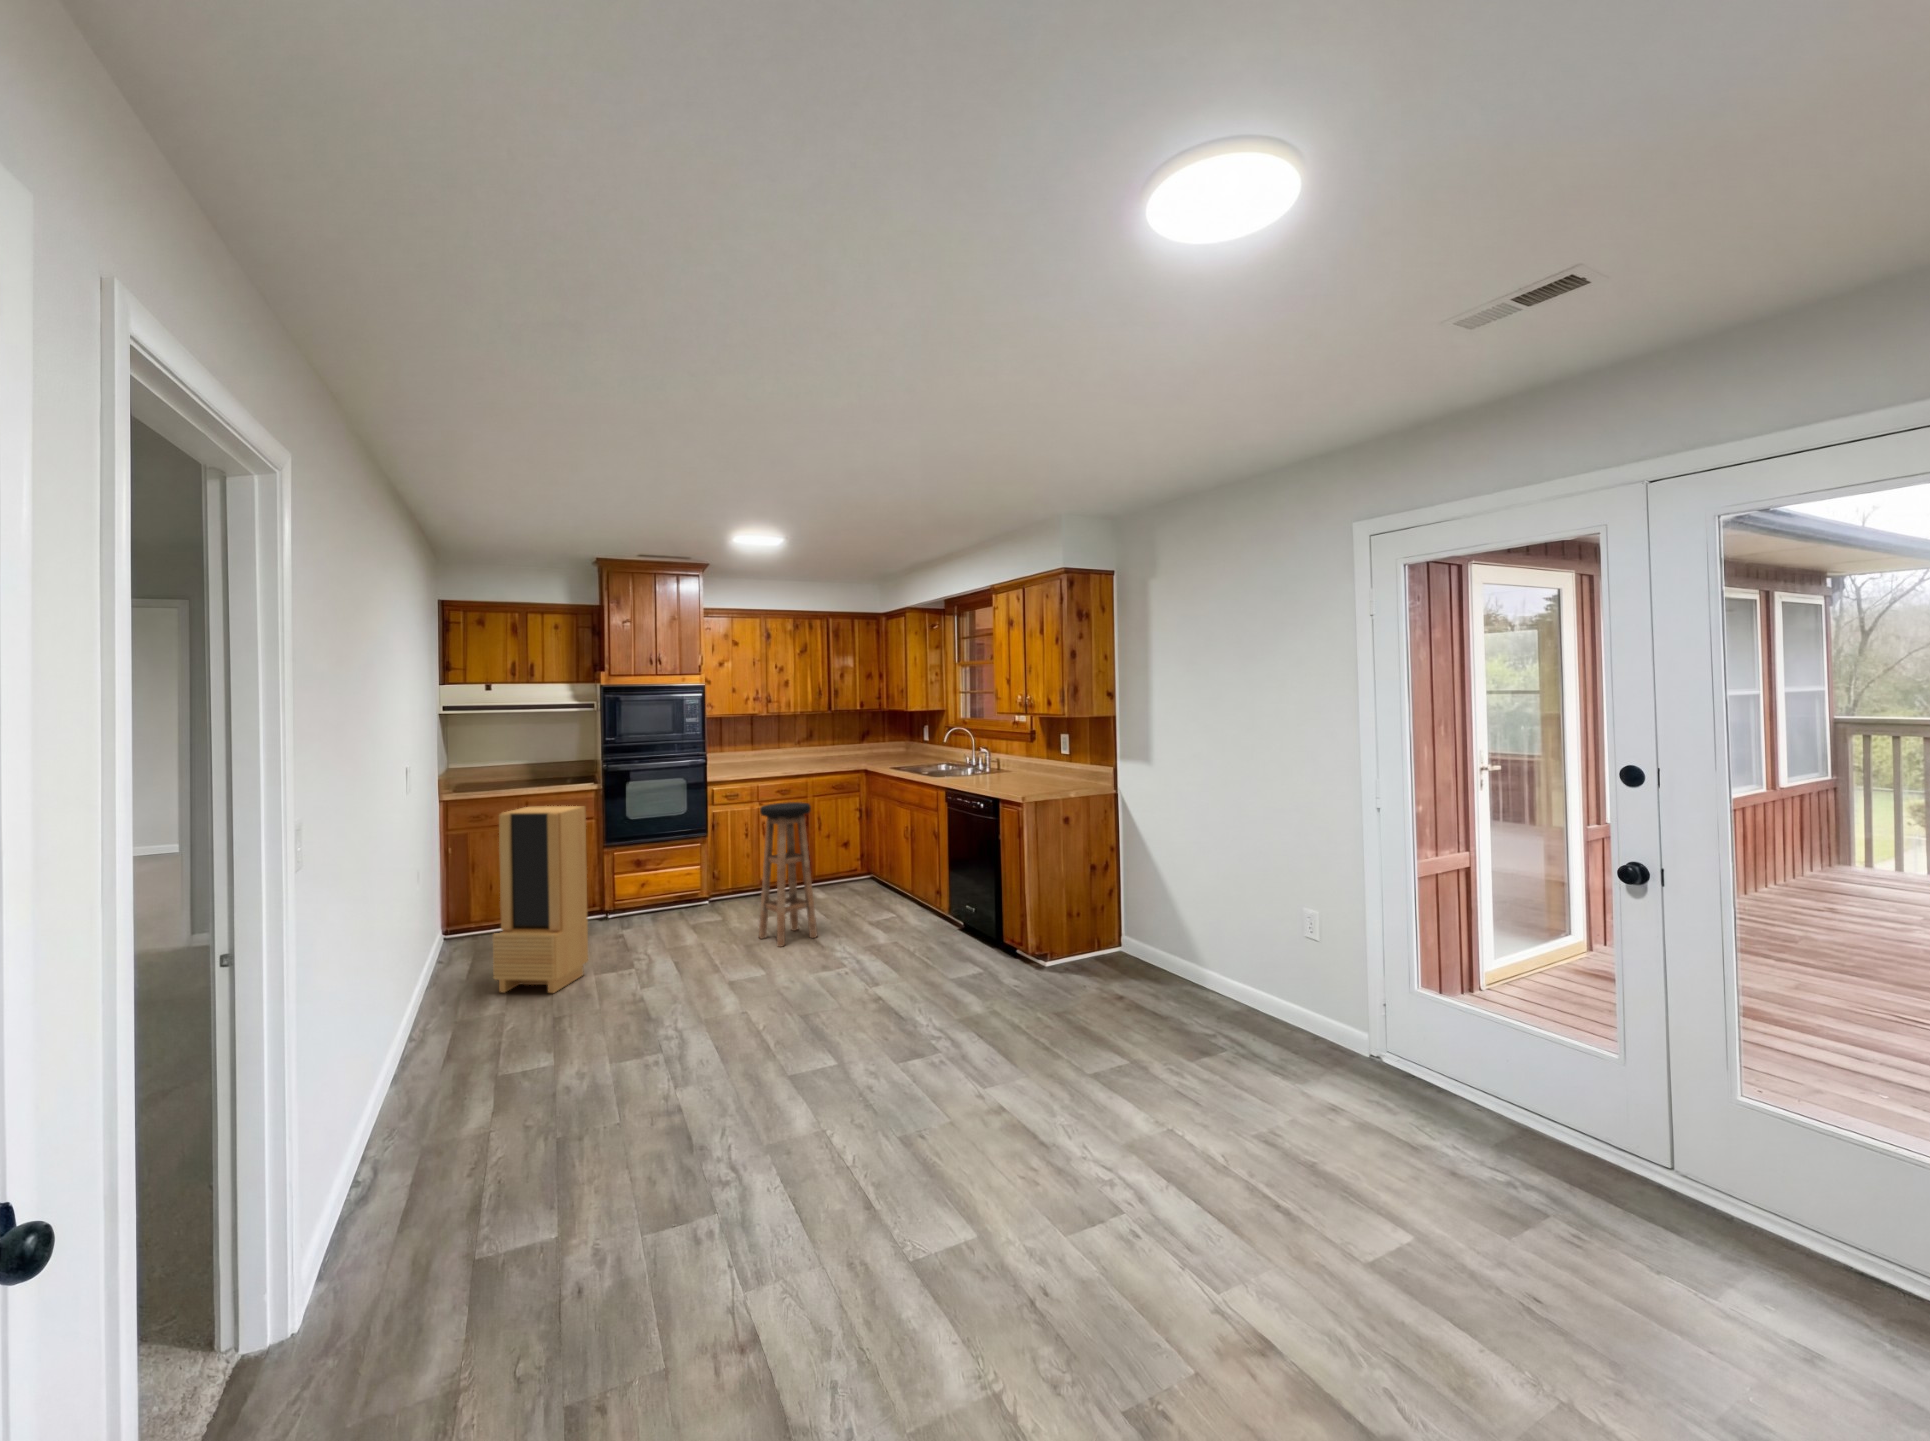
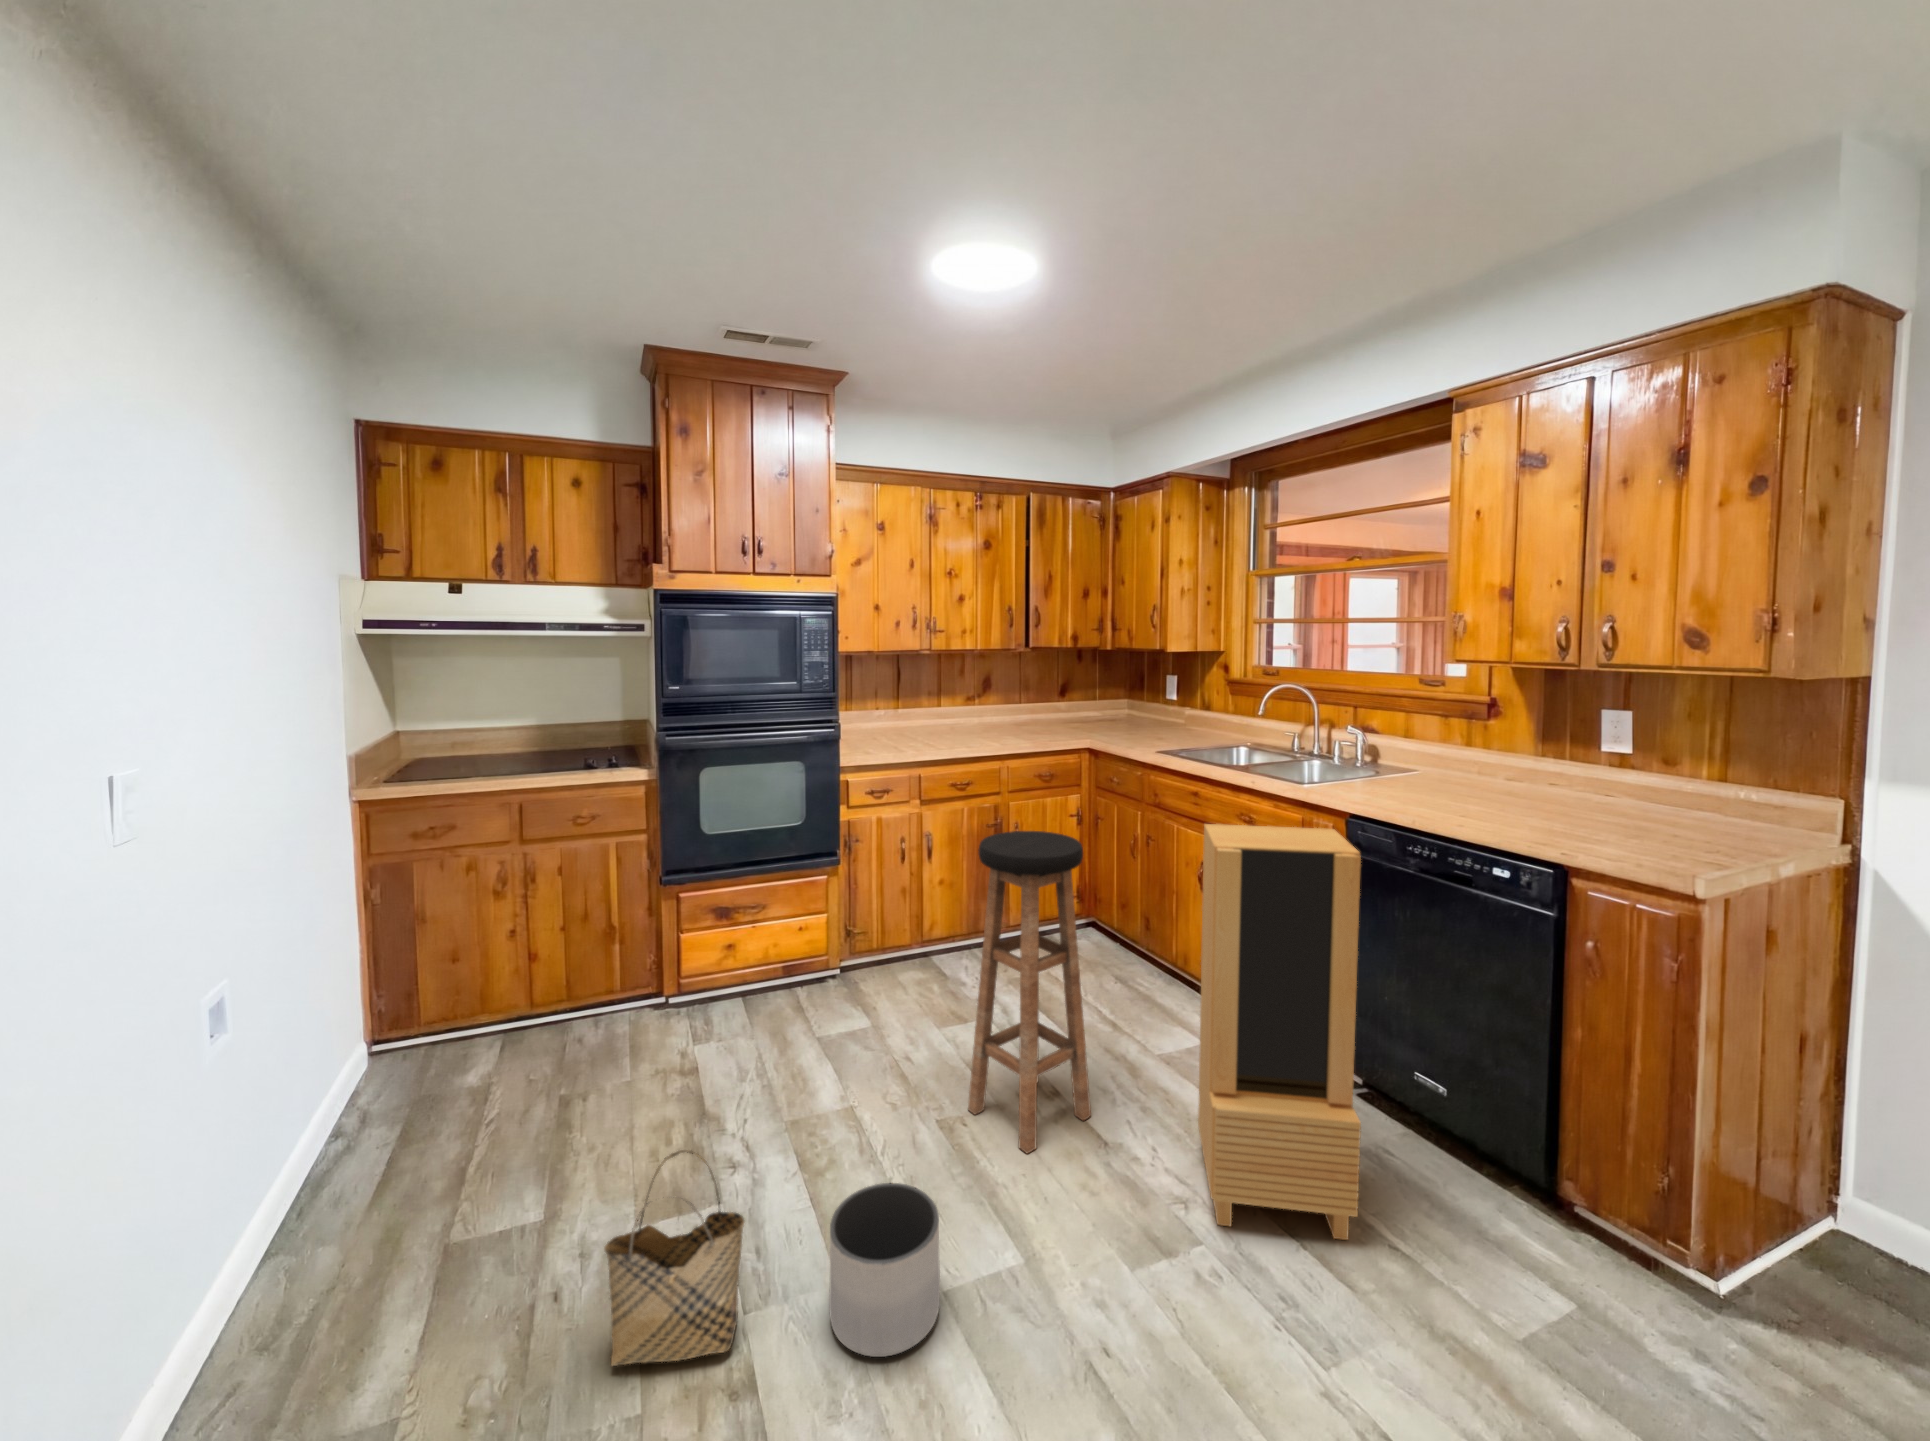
storage cabinet: present [493,806,588,993] -> present [1198,824,1361,1240]
woven basket: none [588,916,643,990] -> present [604,1150,744,1366]
planter: none [677,935,722,986] -> present [829,1183,940,1357]

